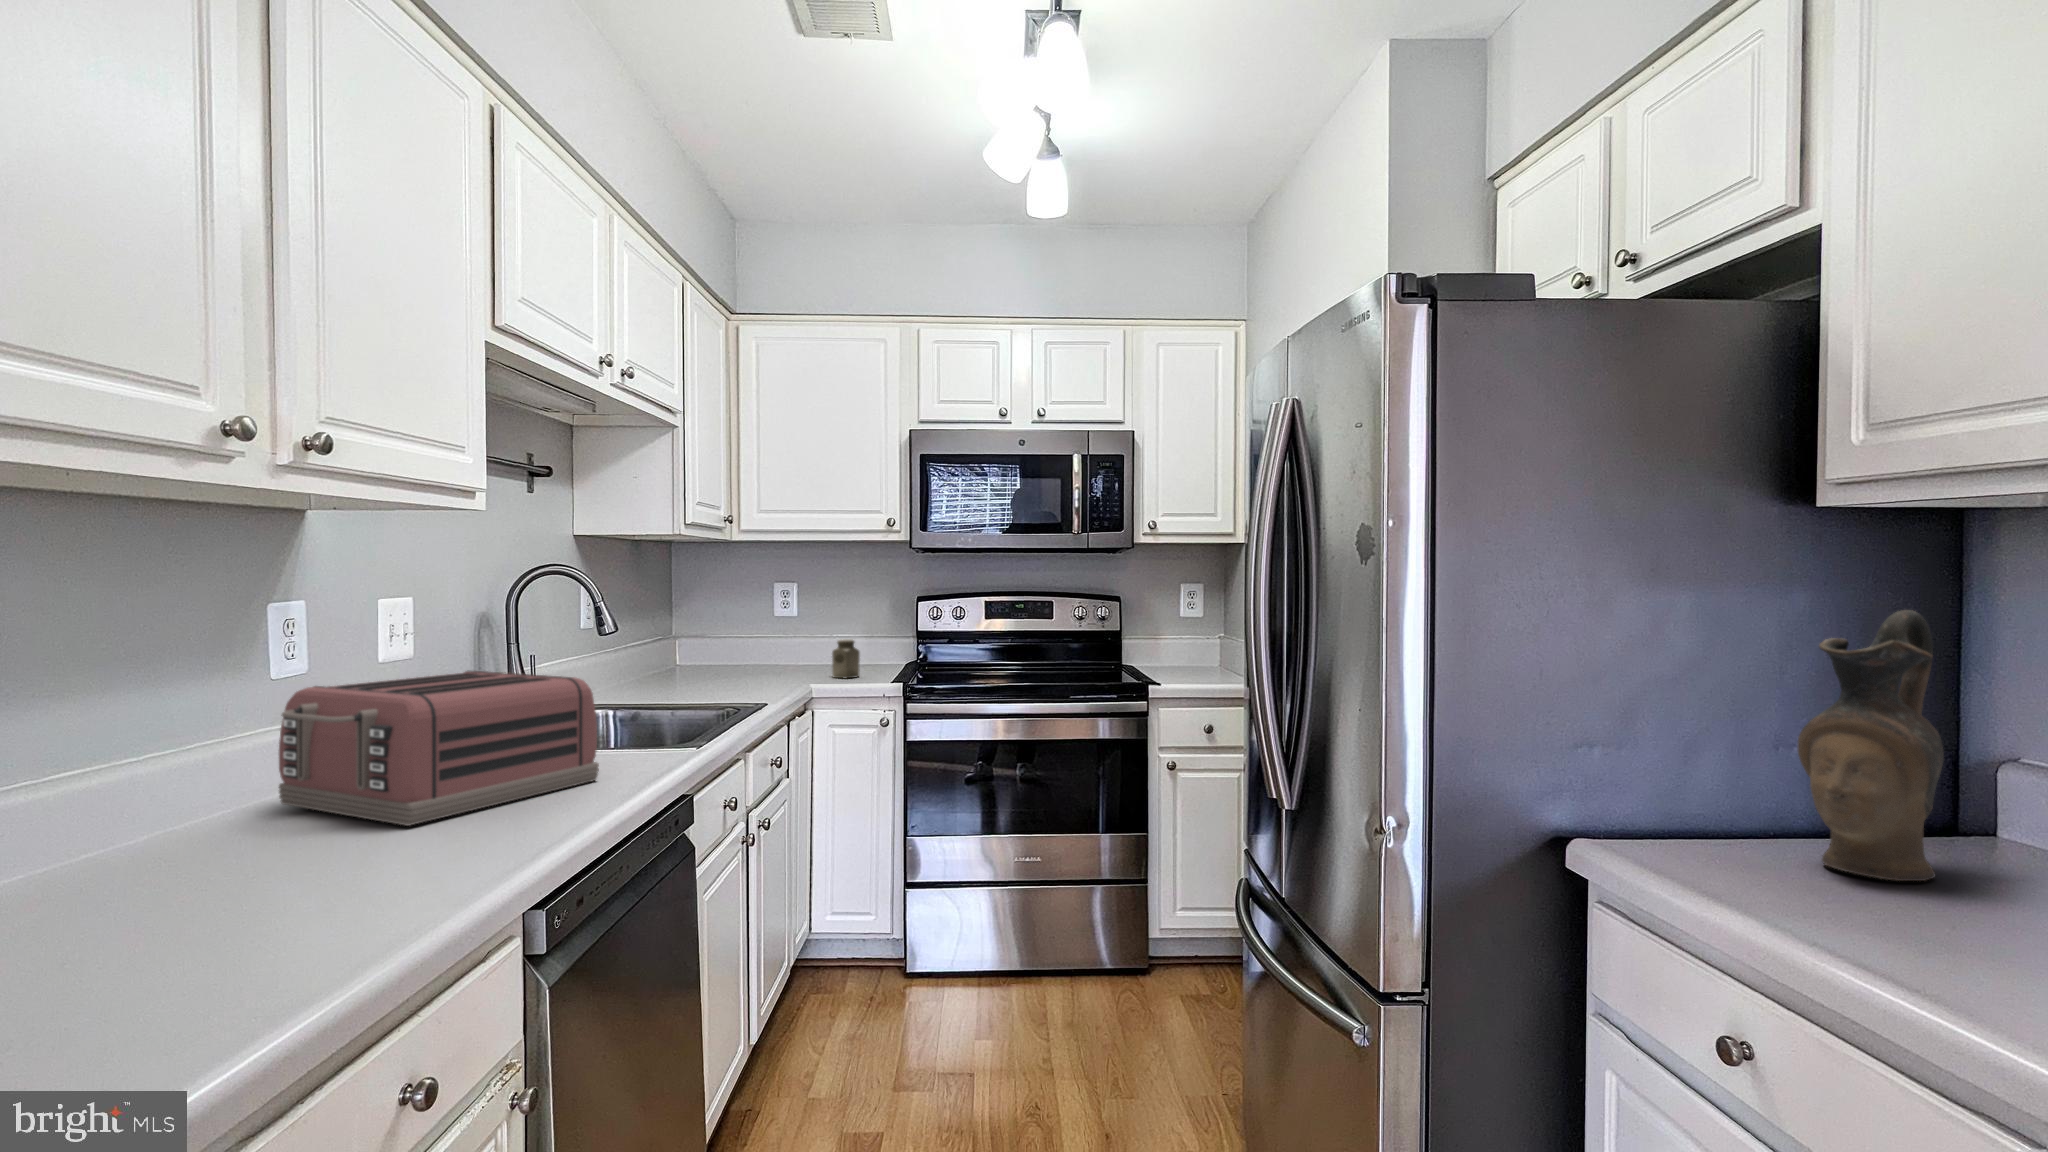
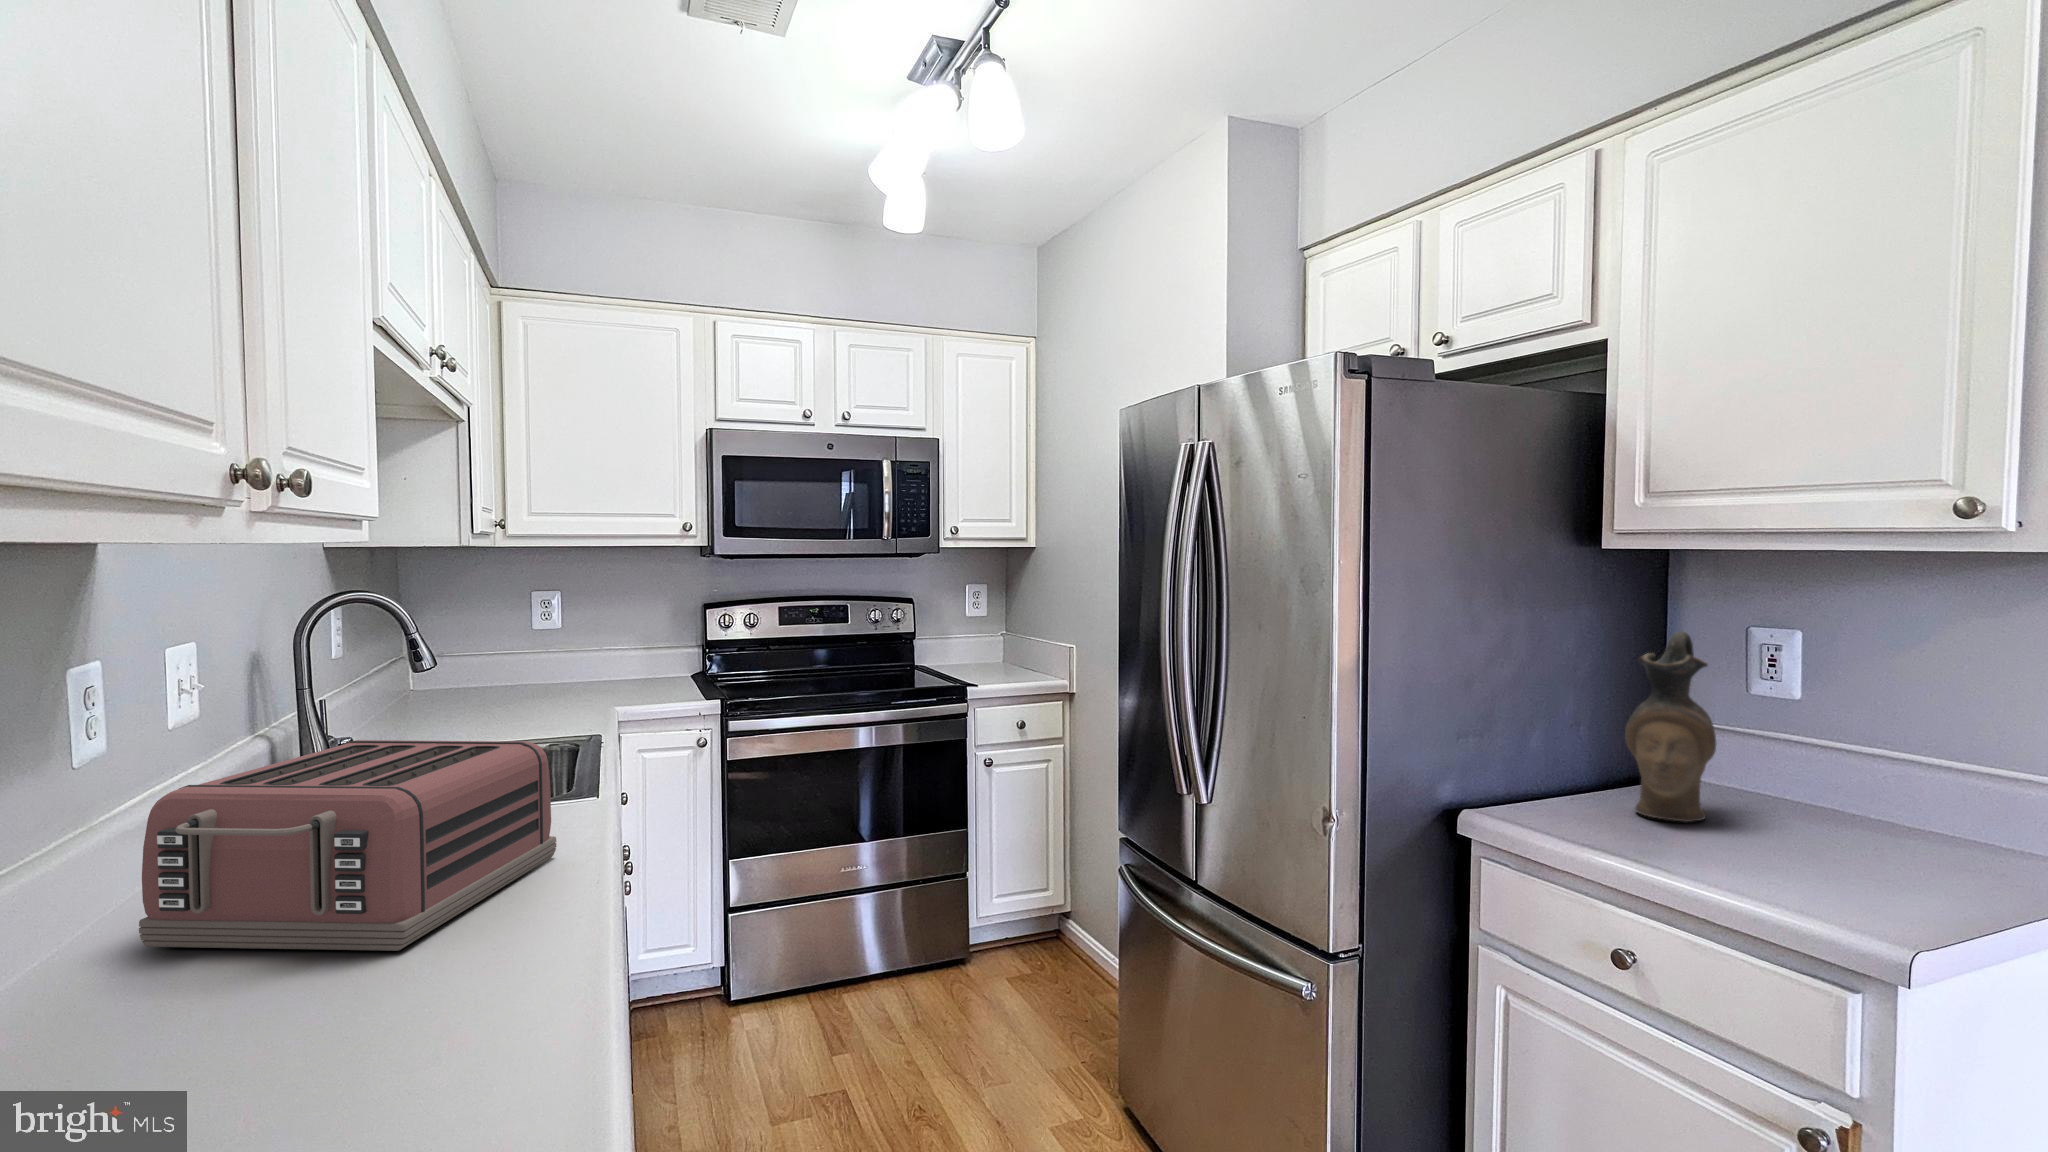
salt shaker: present [832,639,860,678] -> none [631,655,662,697]

